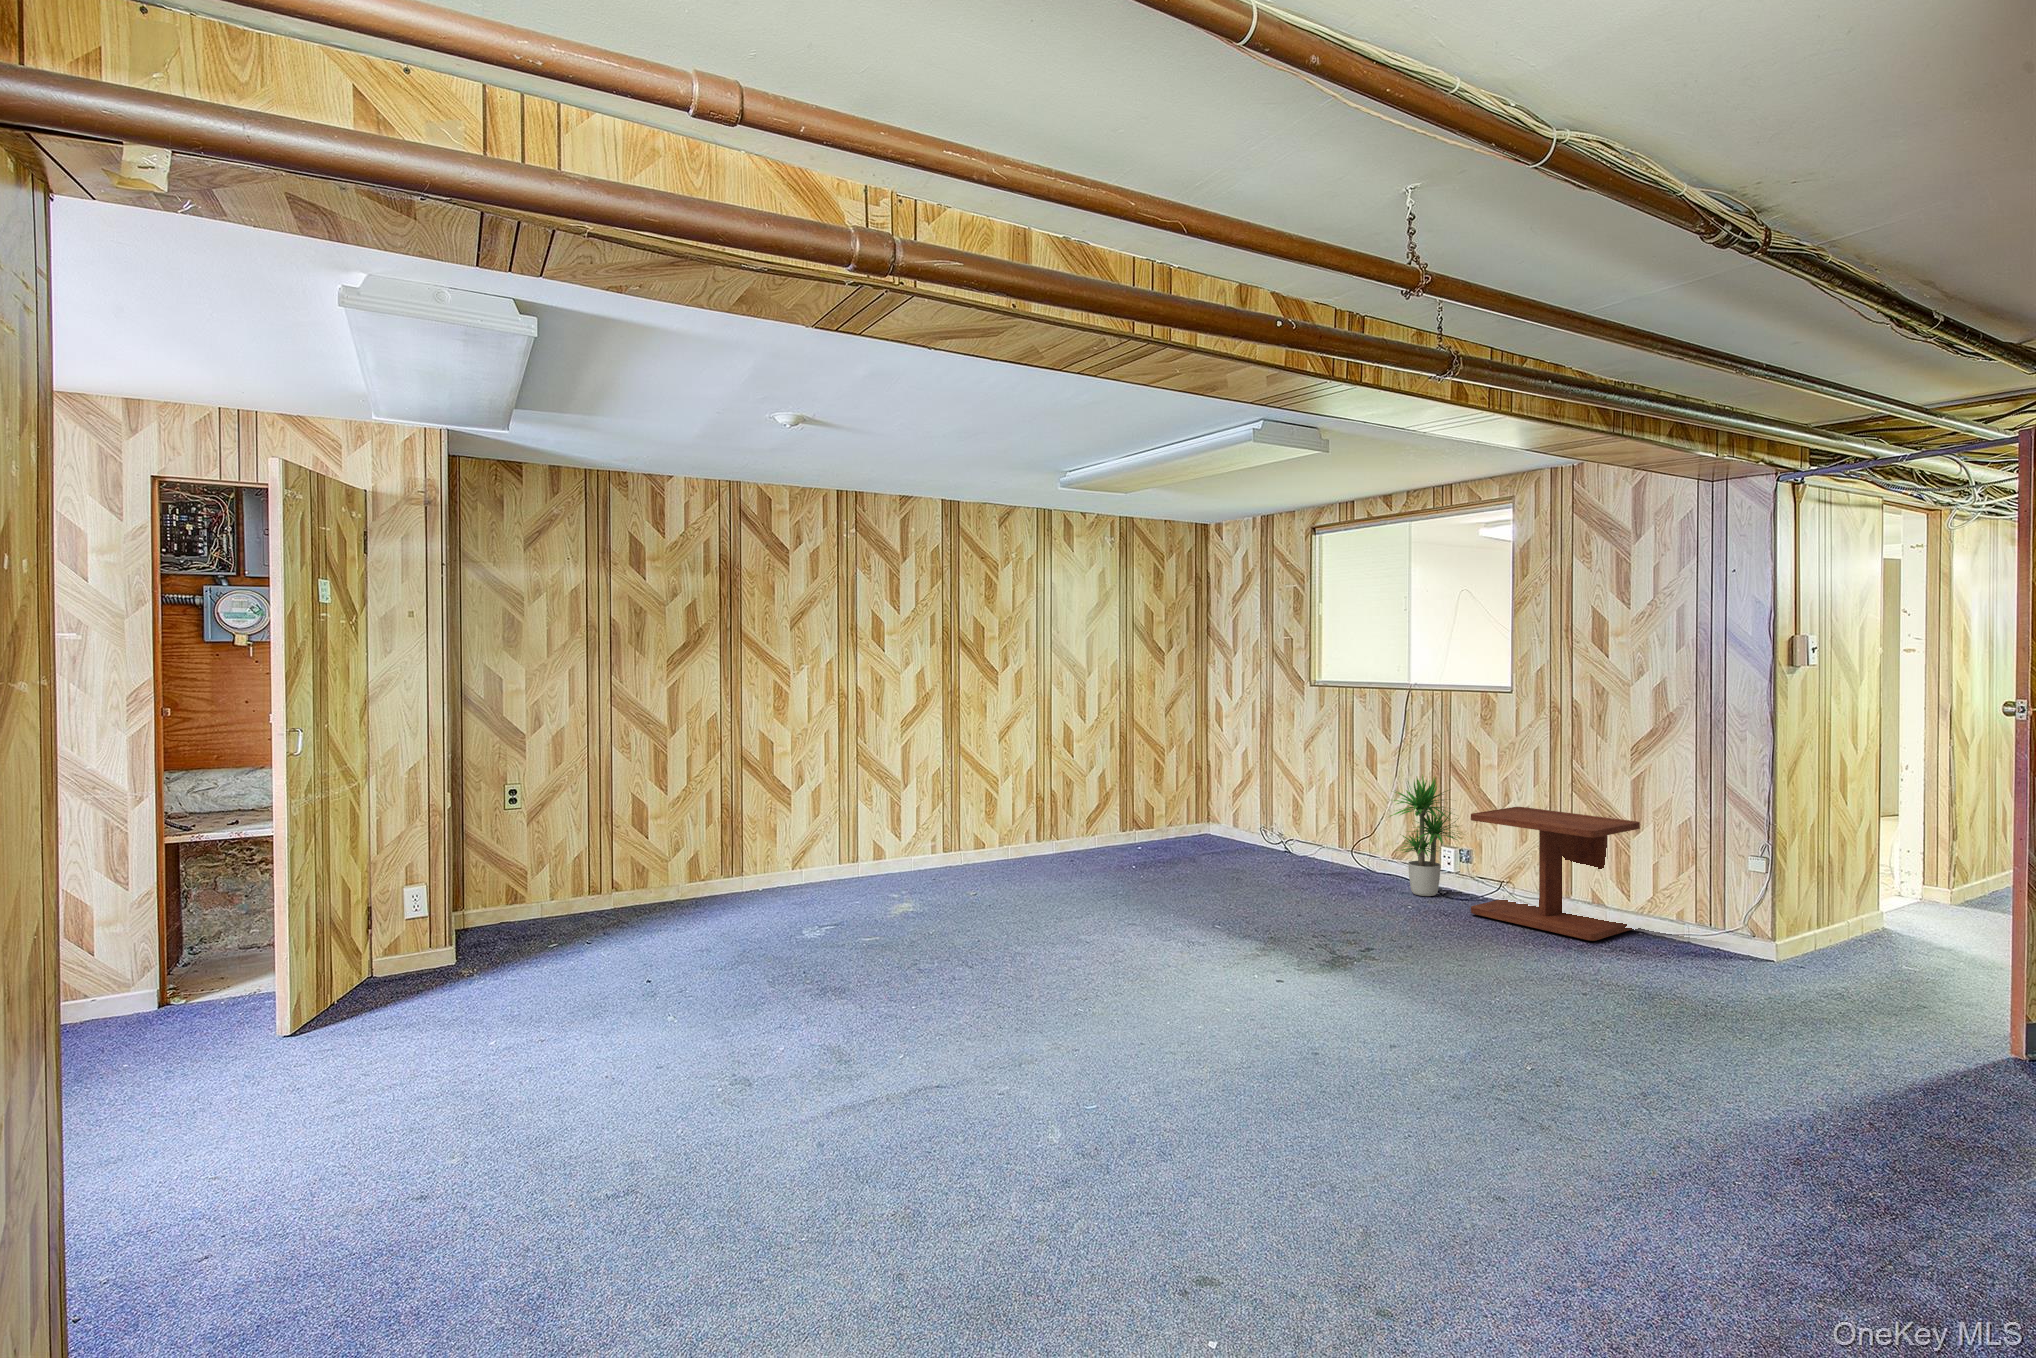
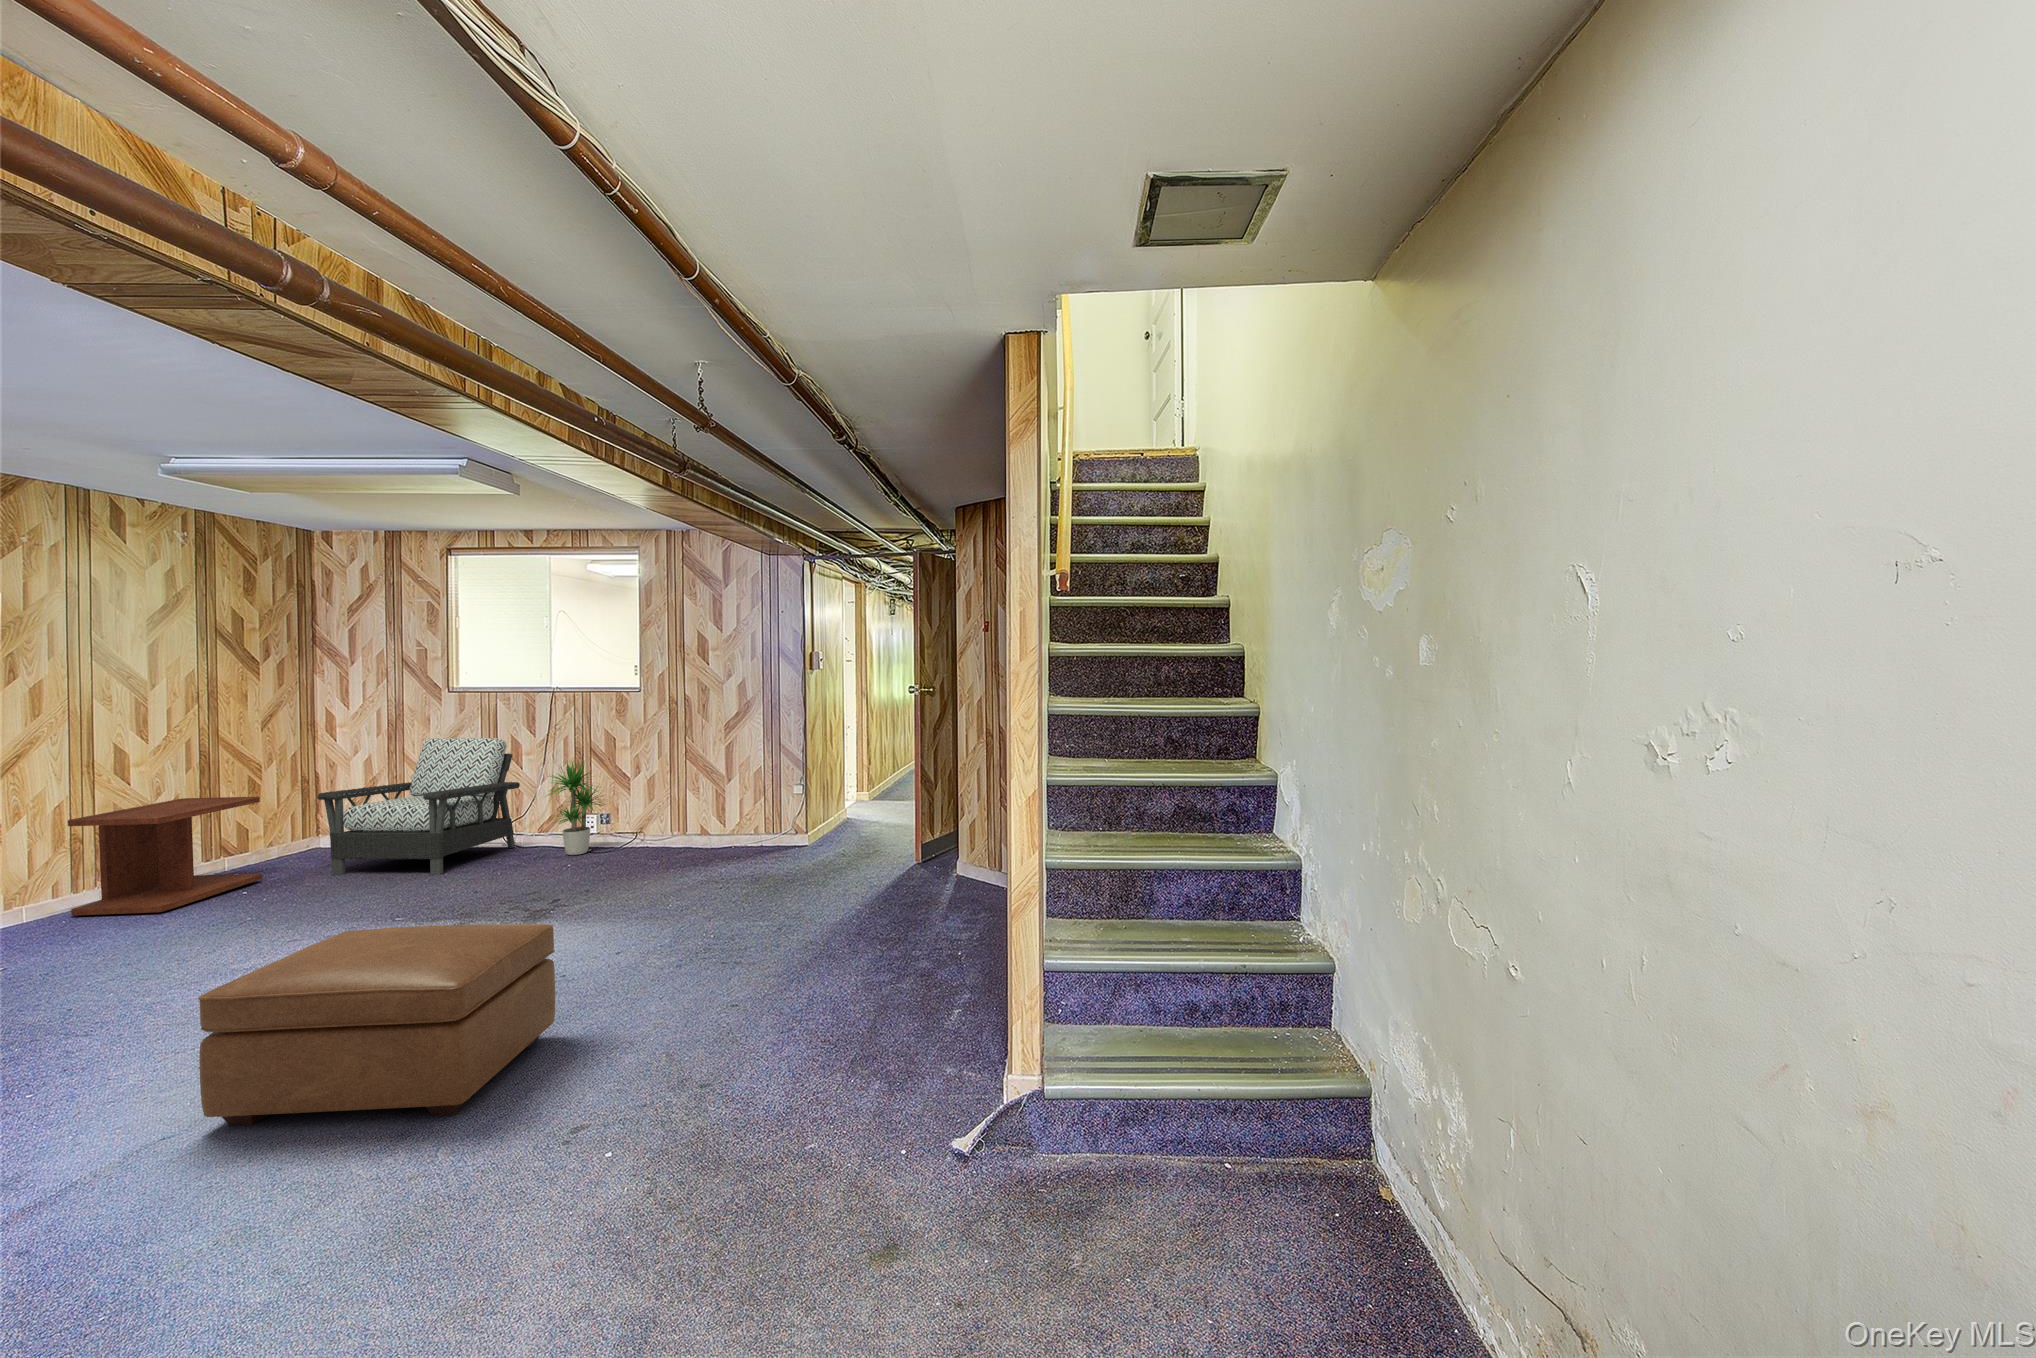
armchair: none [1193,736,1370,886] -> present [317,738,520,875]
side table: present [1471,807,1640,941] -> present [68,797,262,916]
ottoman: none [1006,914,1282,1135] -> present [198,924,555,1126]

